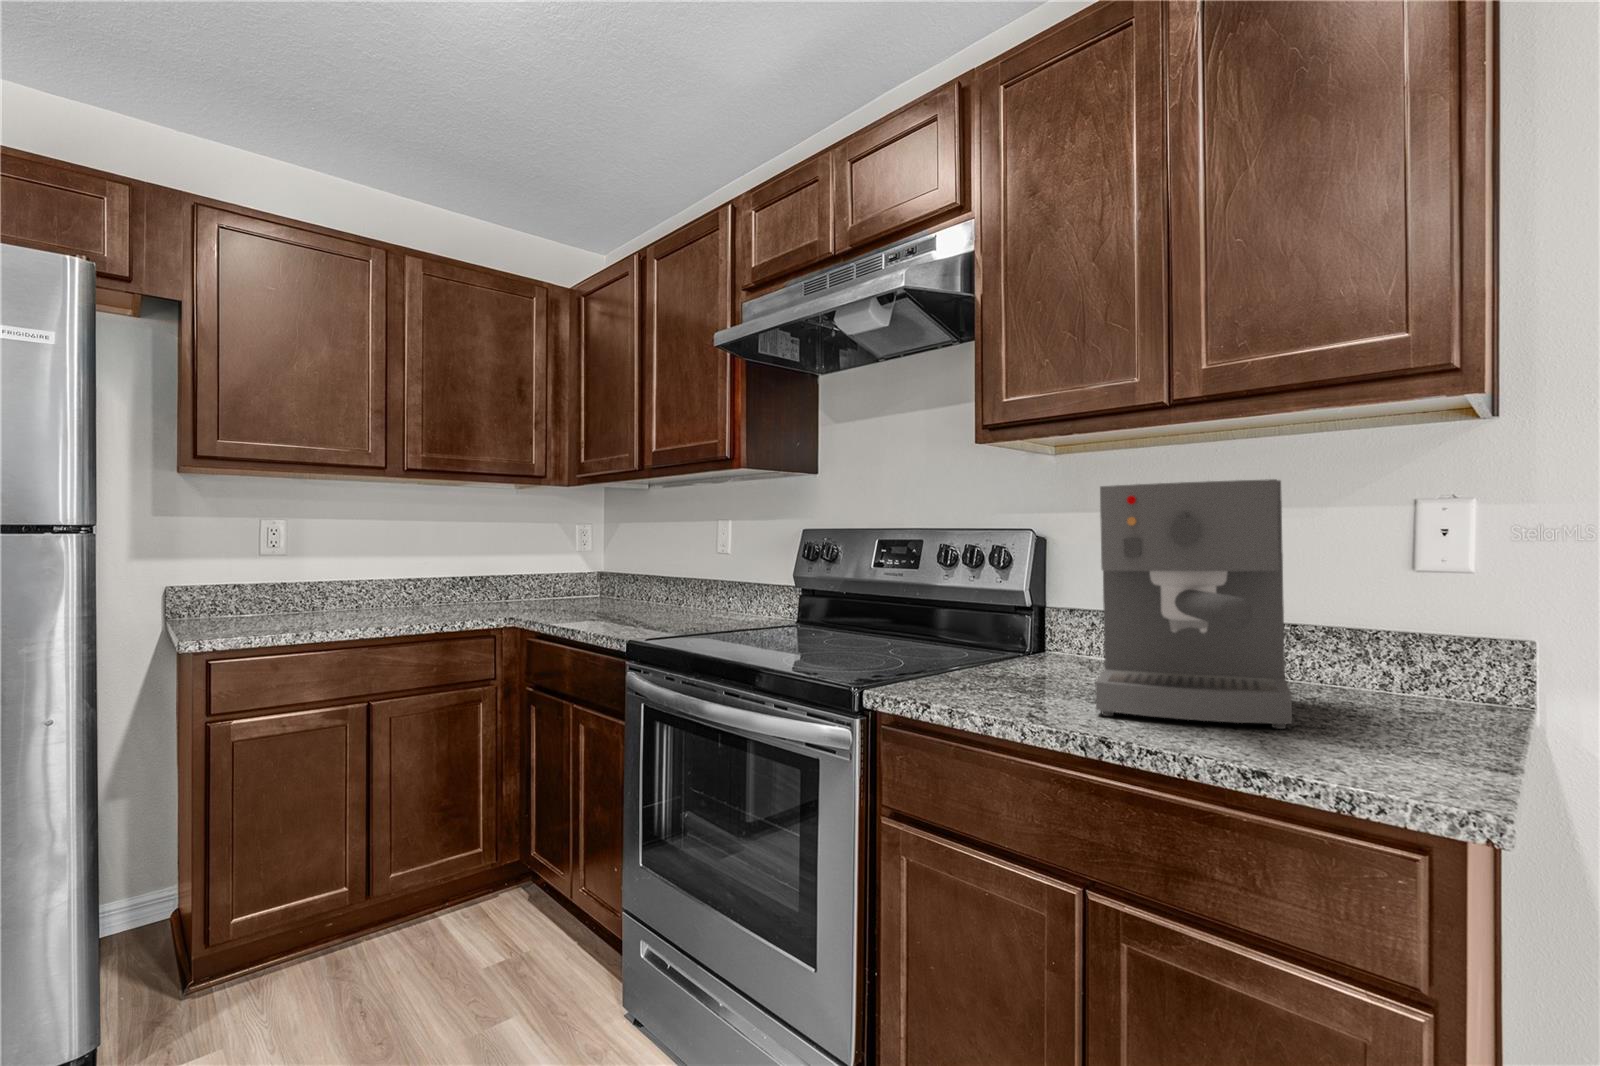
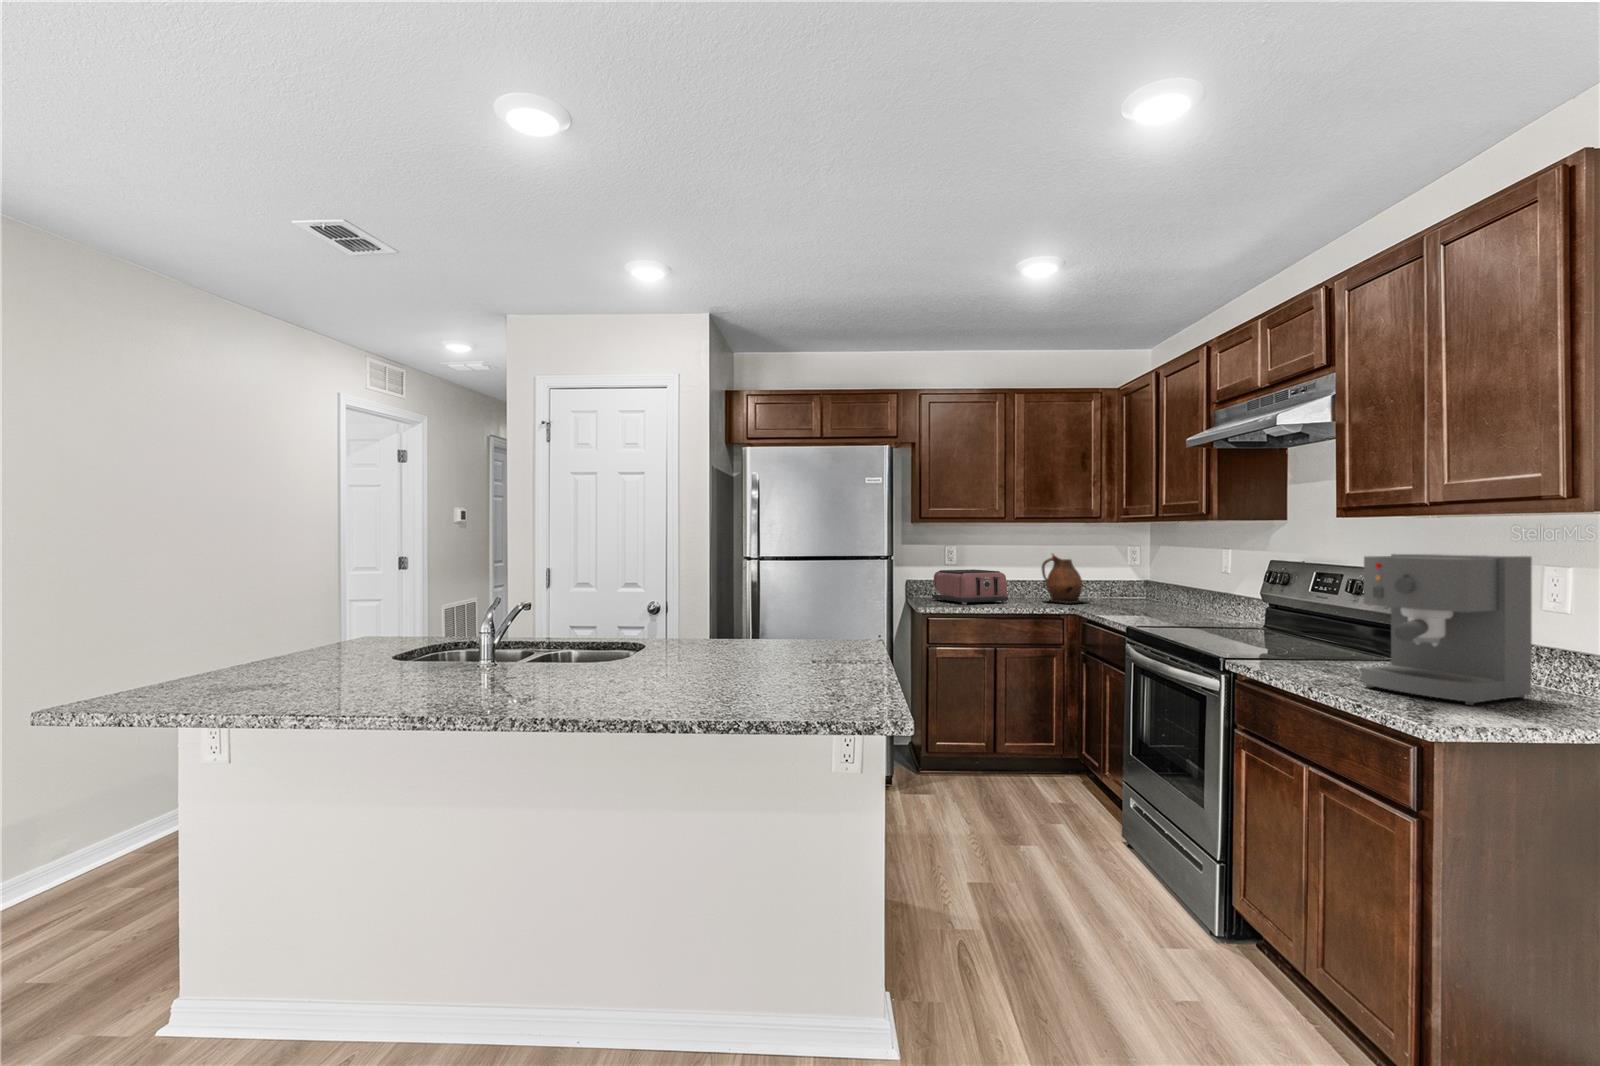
ceramic pitcher: none [453,538,530,614] -> present [1042,554,1085,603]
toaster: none [252,569,399,630] -> present [932,569,1008,605]

